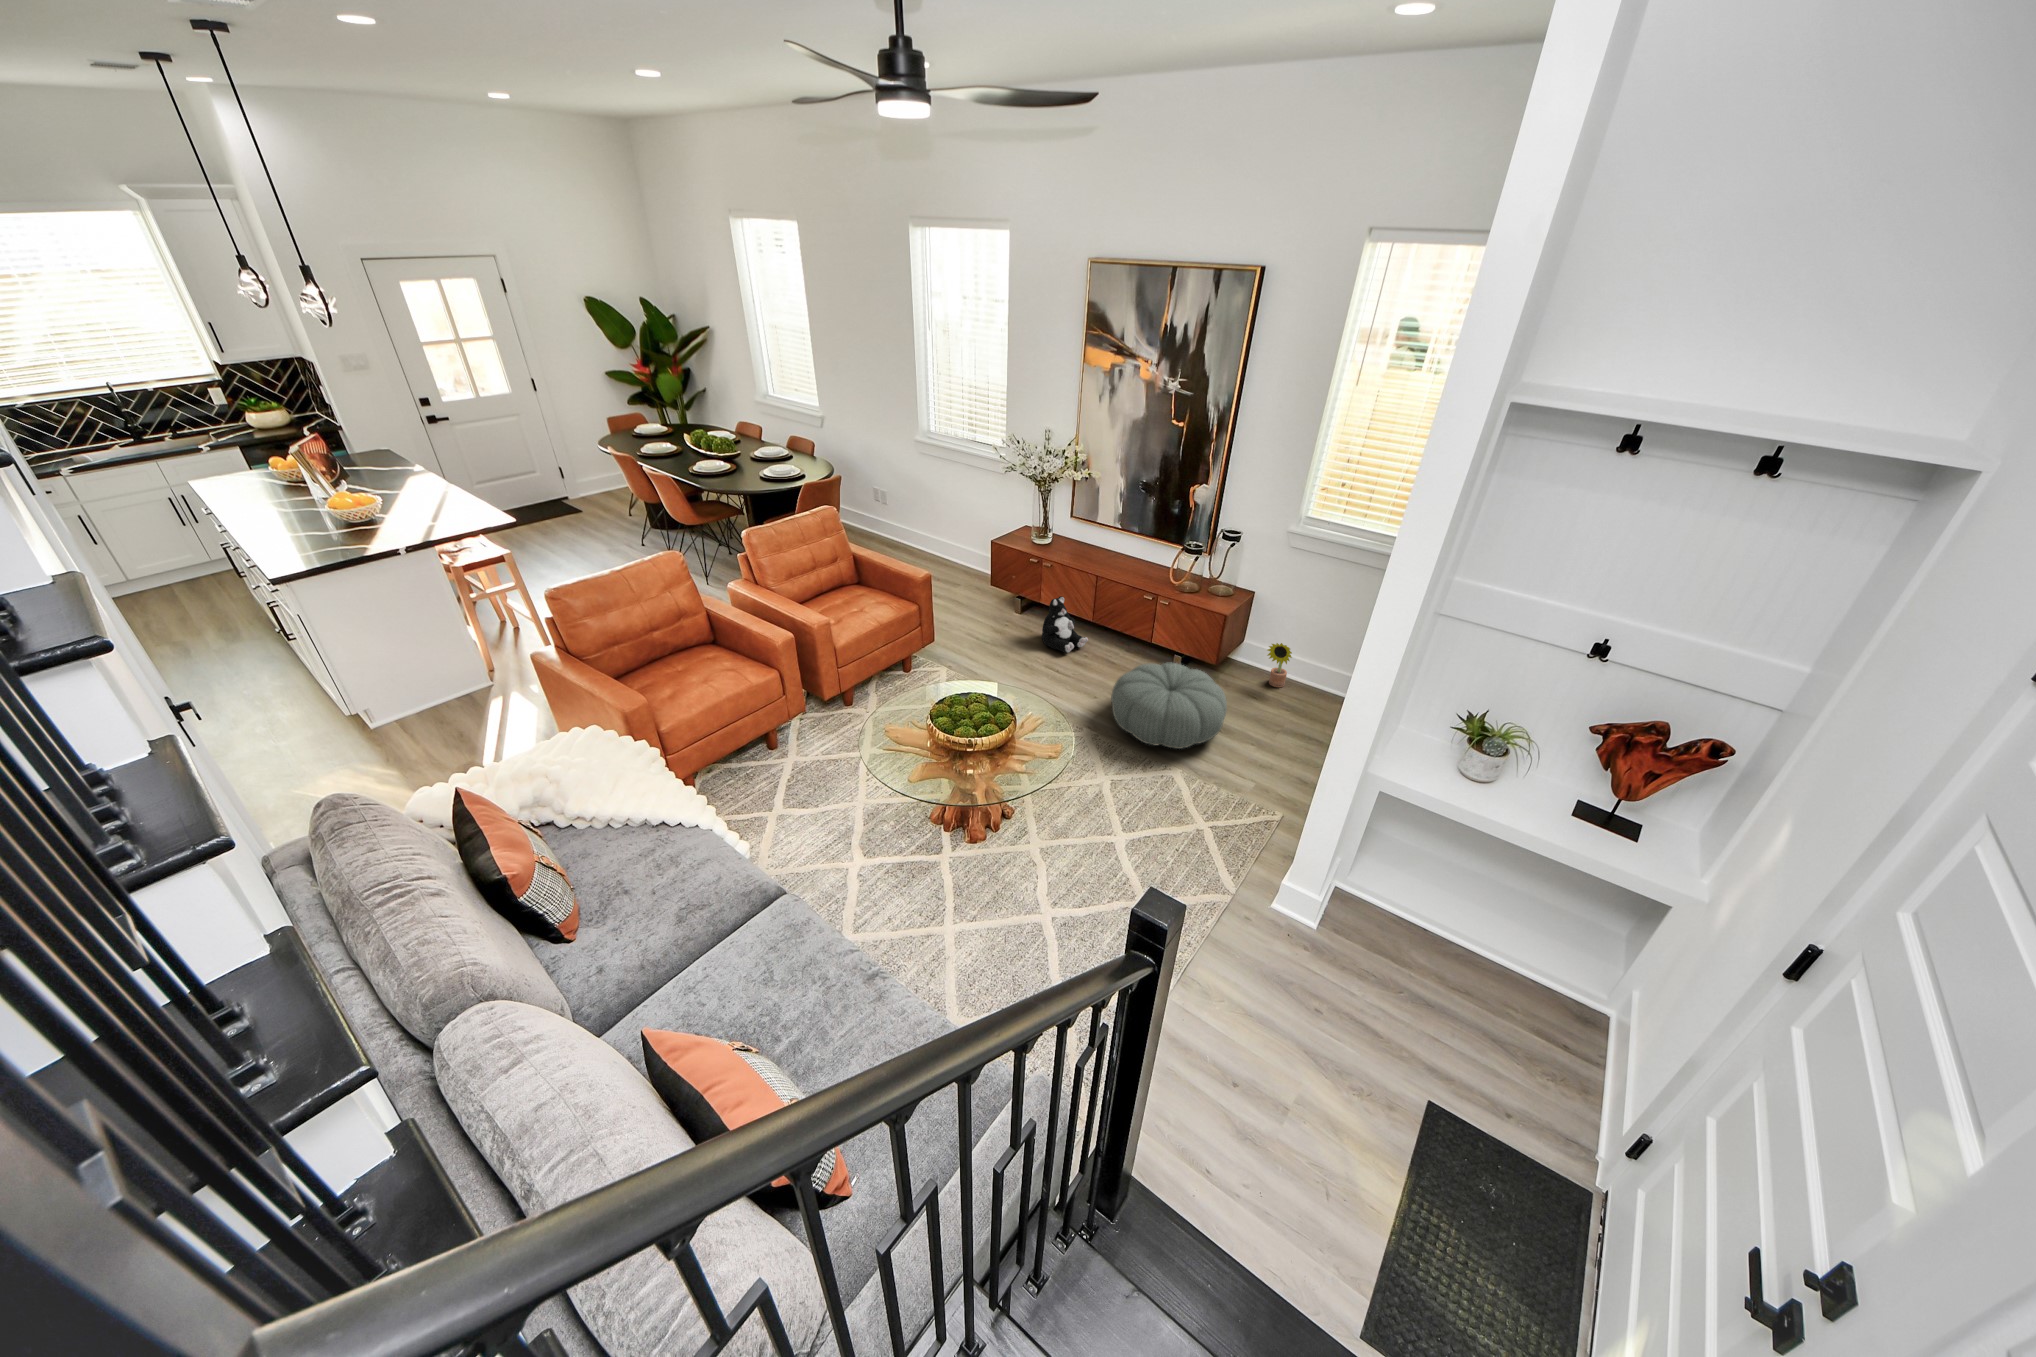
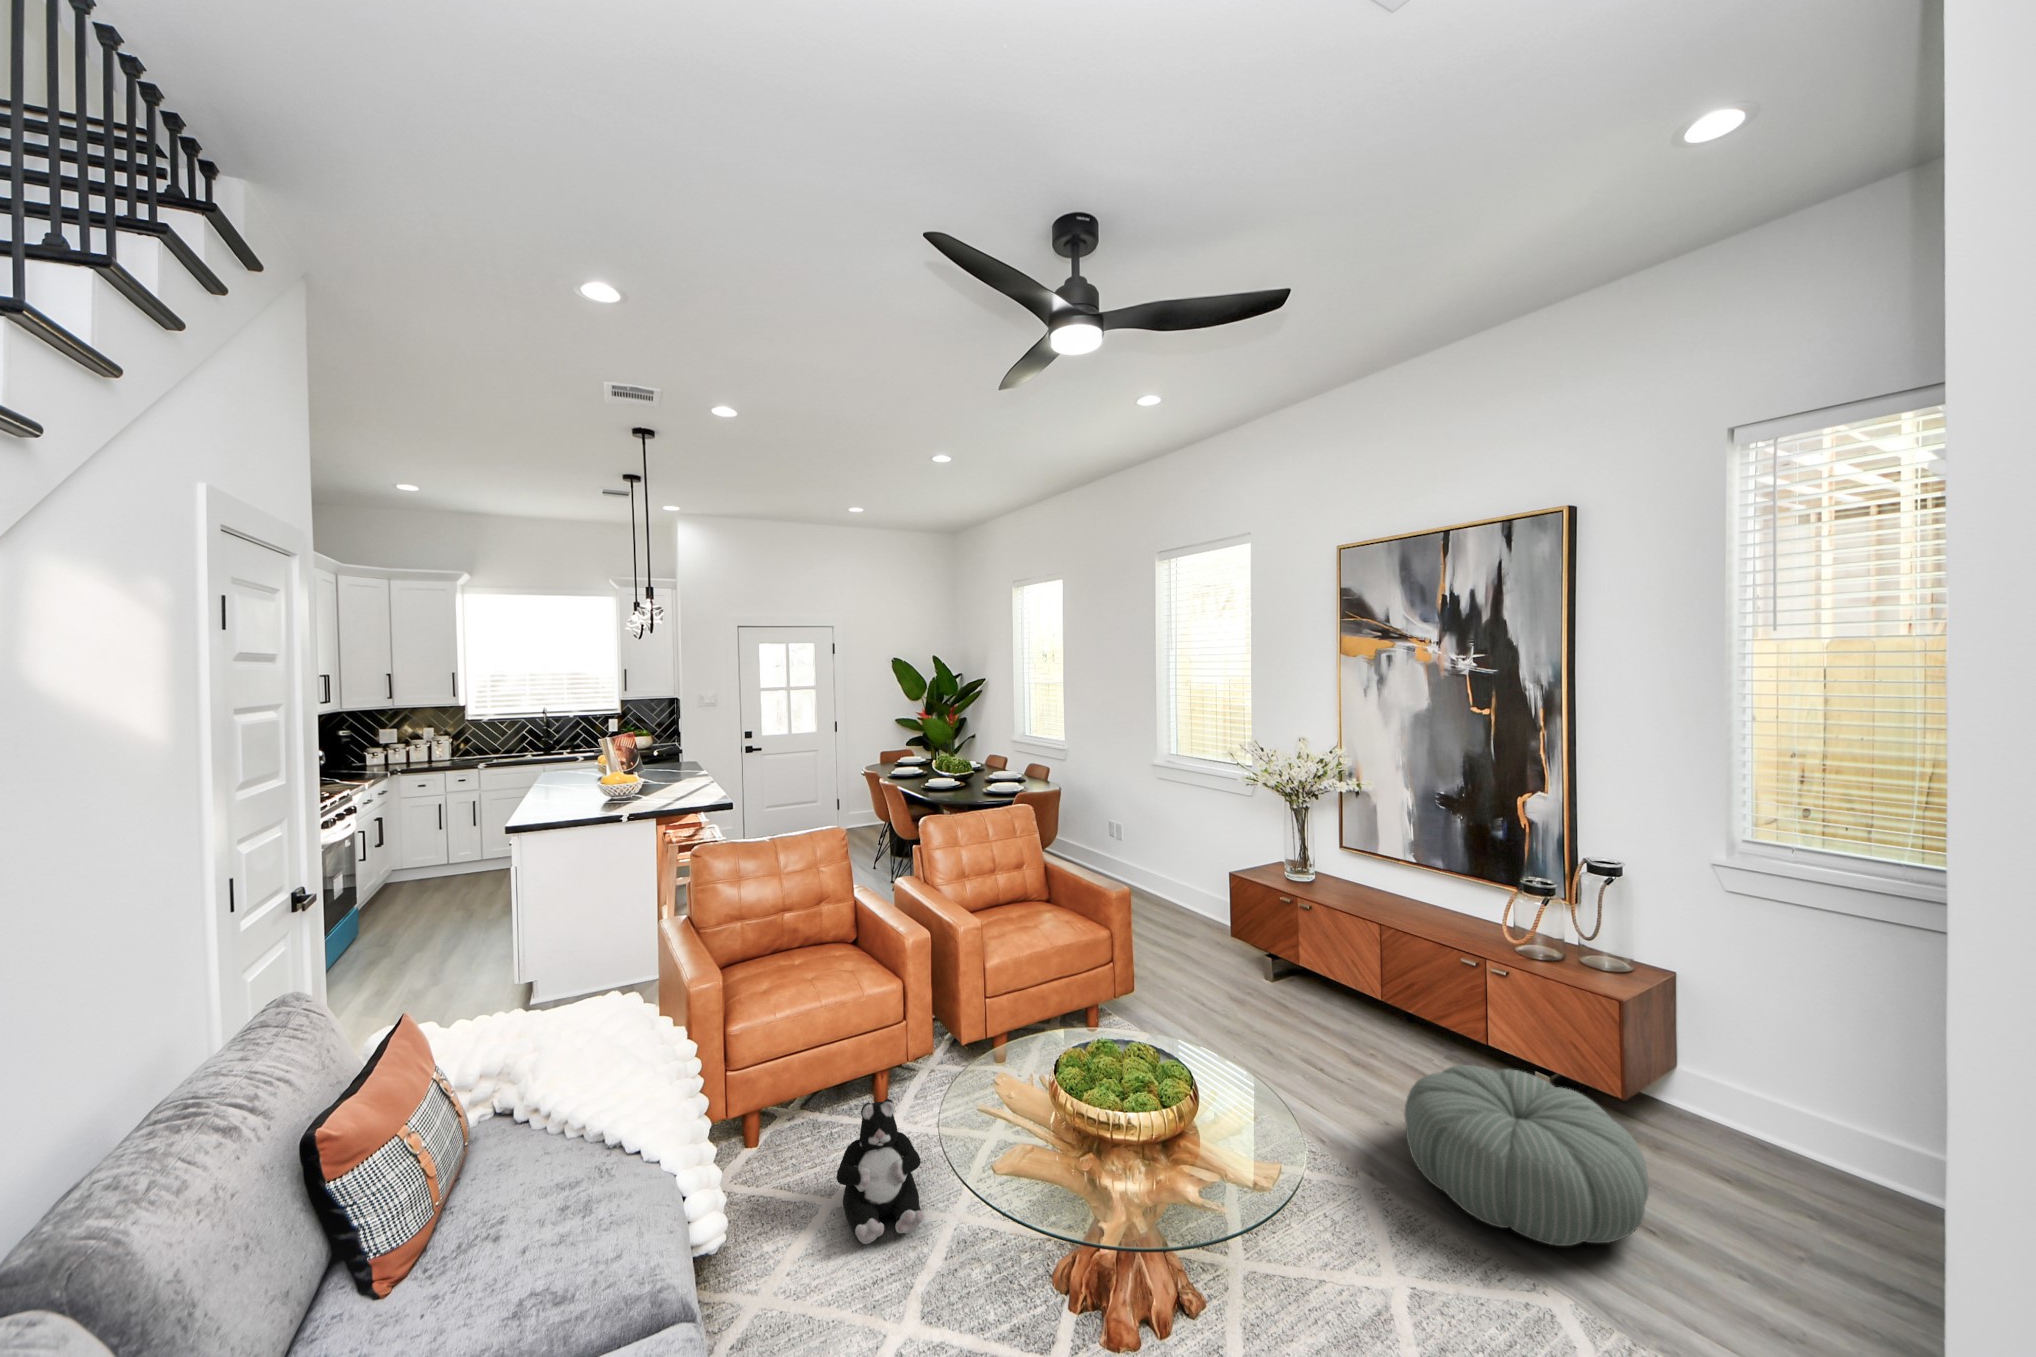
plush toy: present [1042,596,1088,652] -> present [836,1099,924,1244]
decorative plant: present [1267,643,1292,687] -> none [1716,1064,1782,1163]

